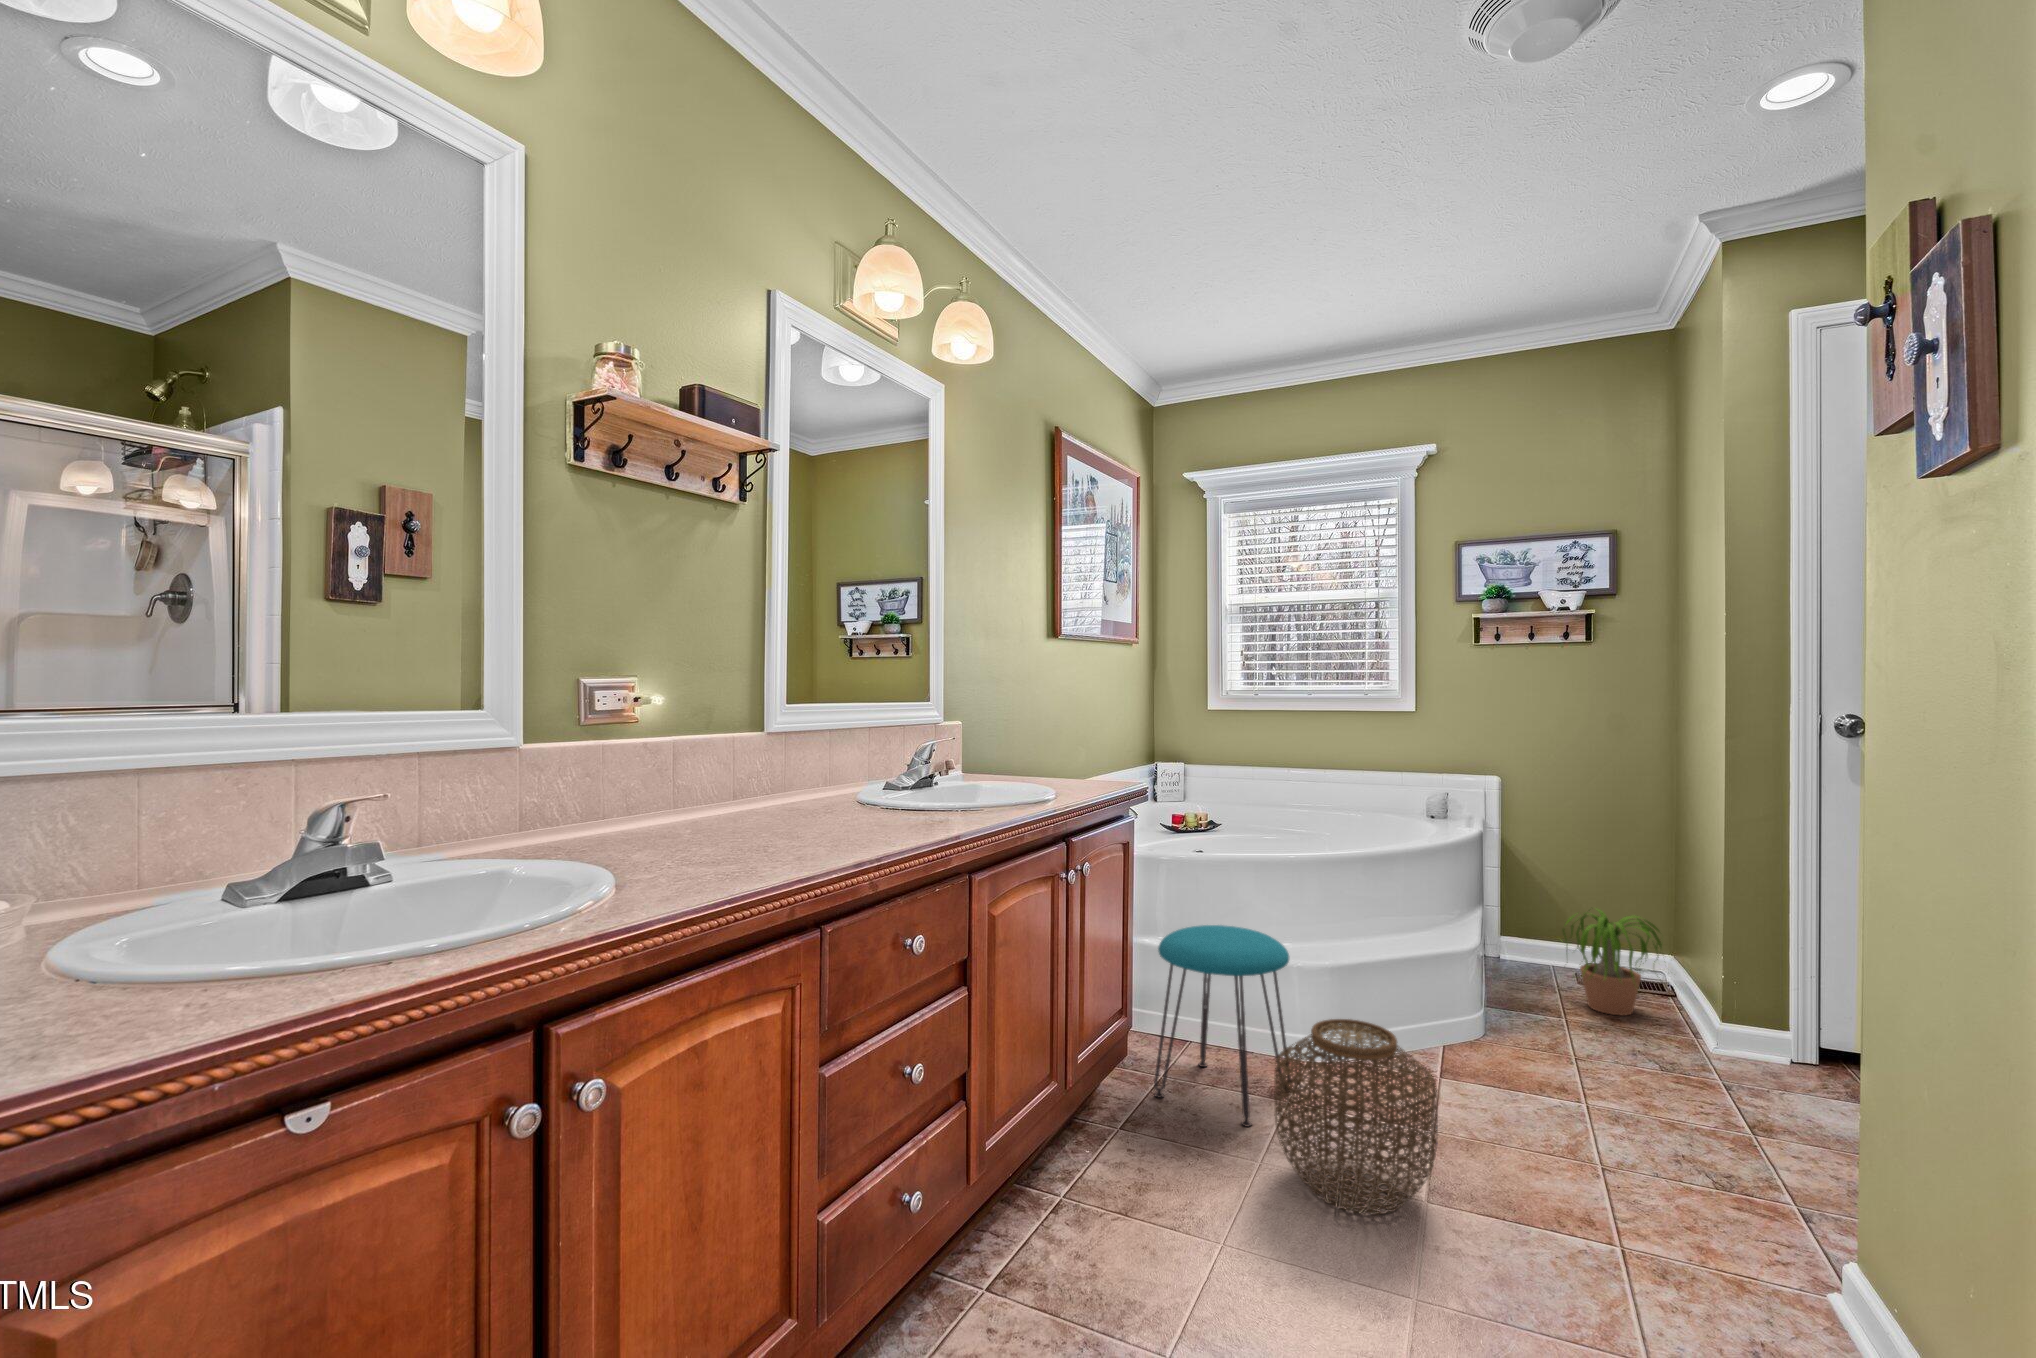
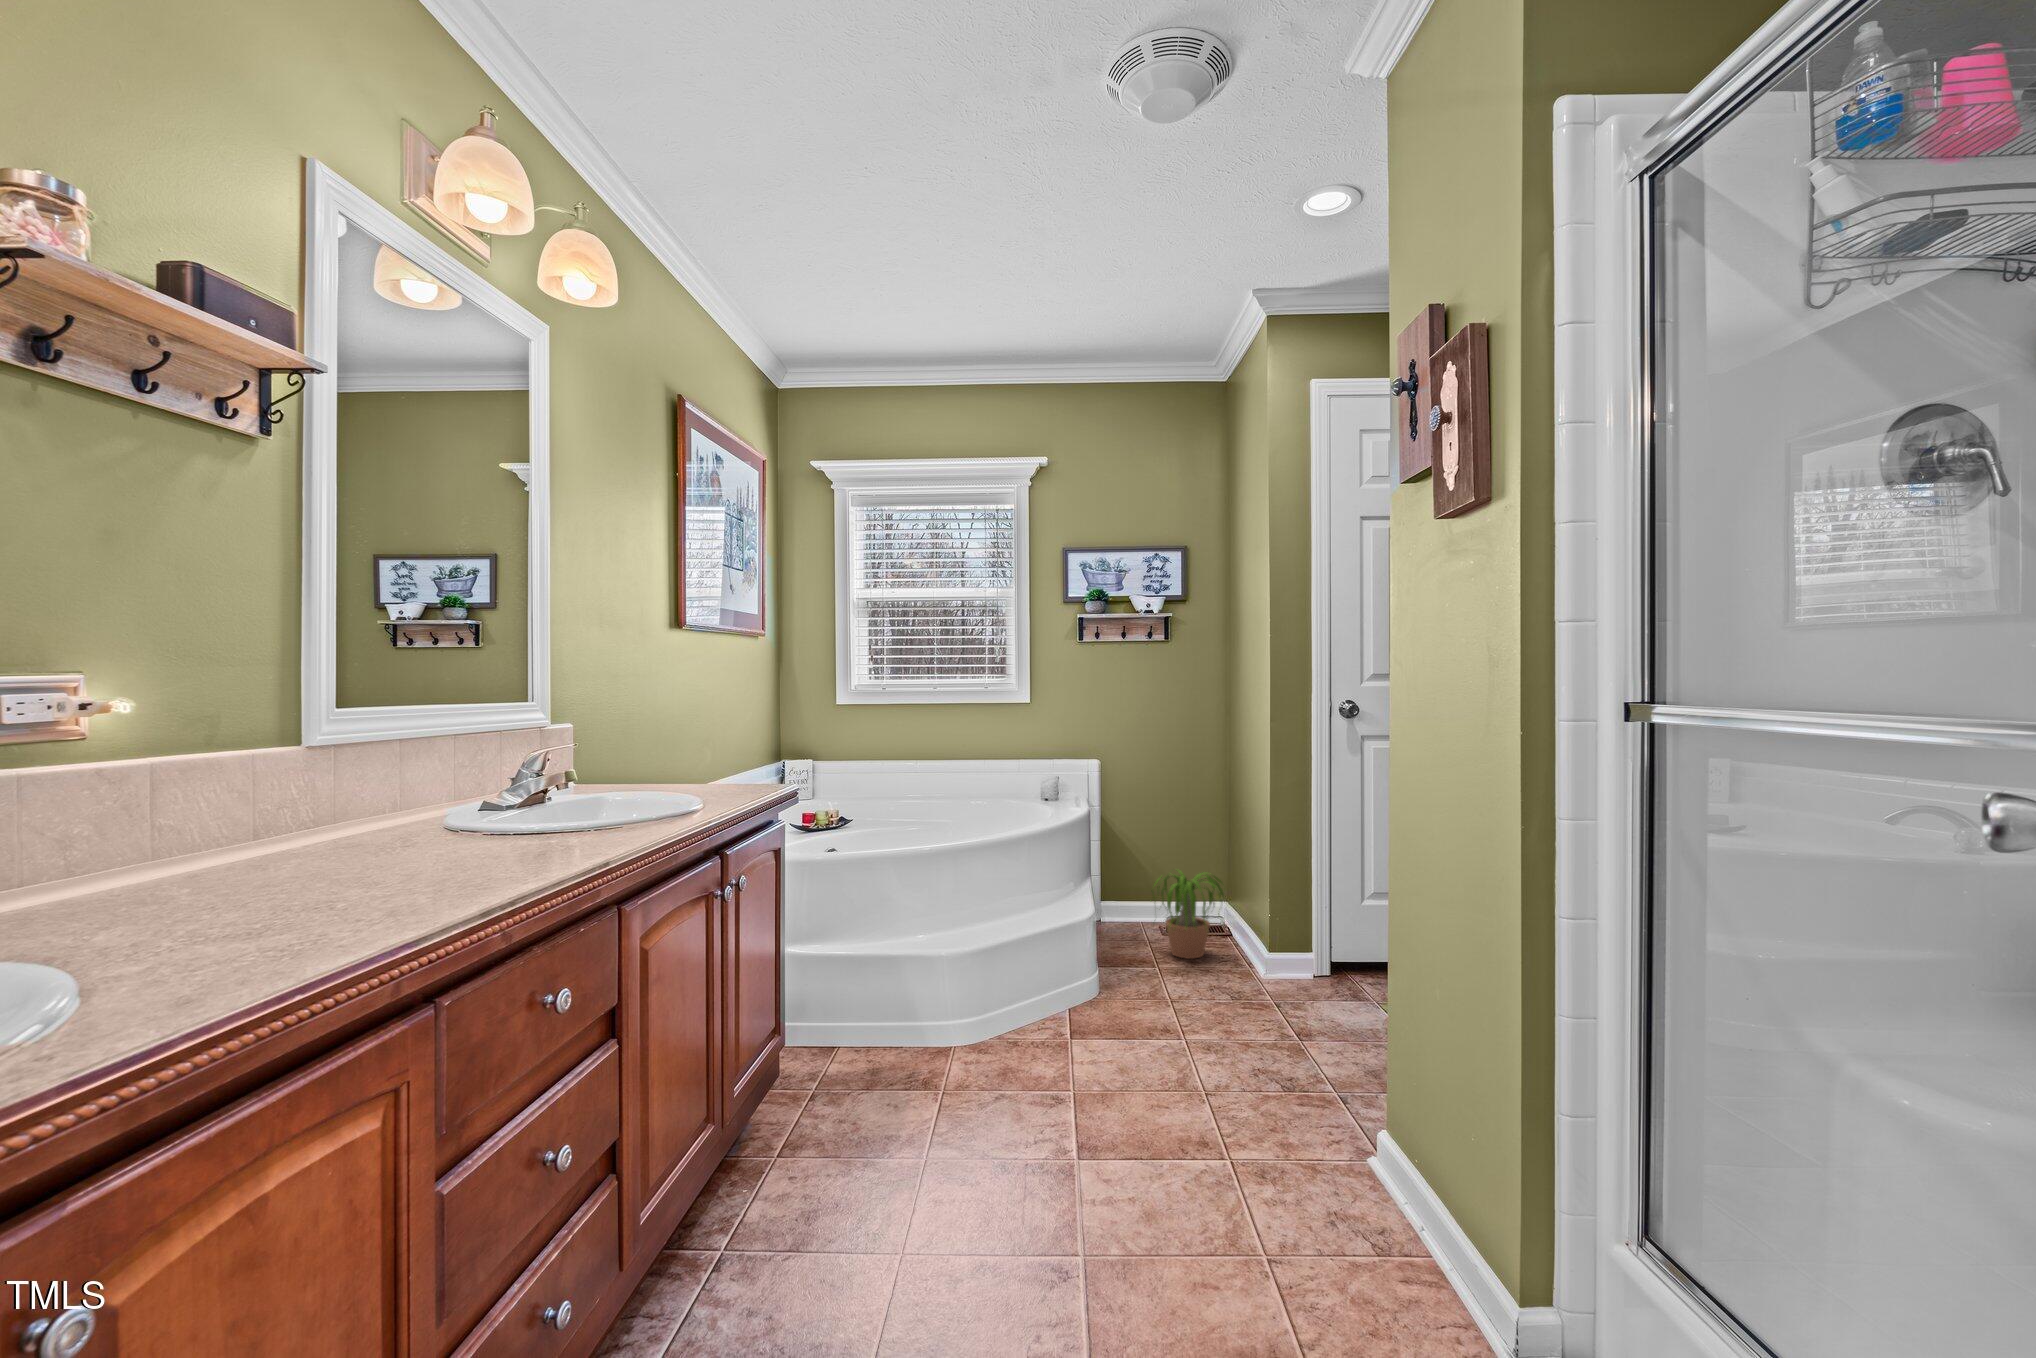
stool: present [1154,925,1291,1127] -> none [807,925,942,1126]
woven basket: present [1274,1019,1438,1215] -> none [939,1001,1086,1188]

